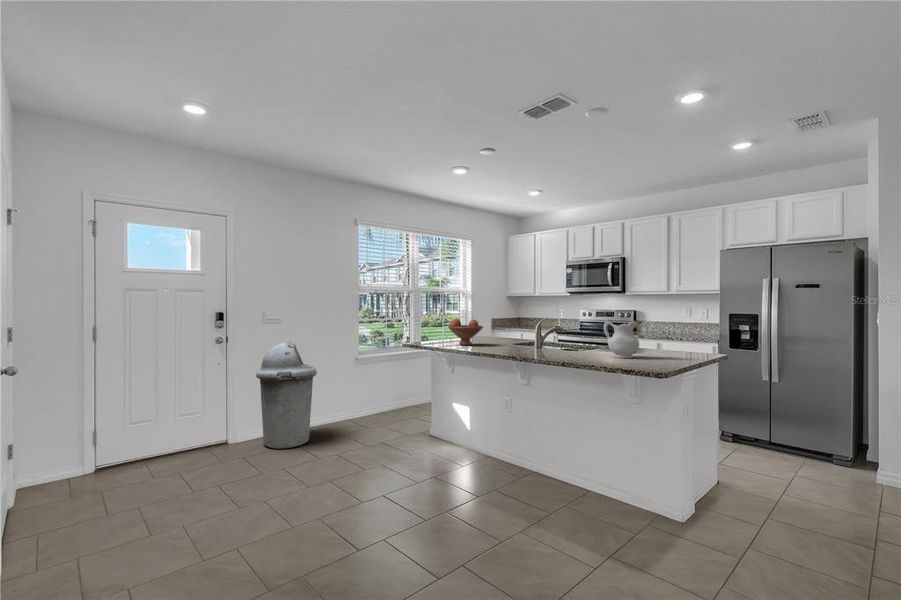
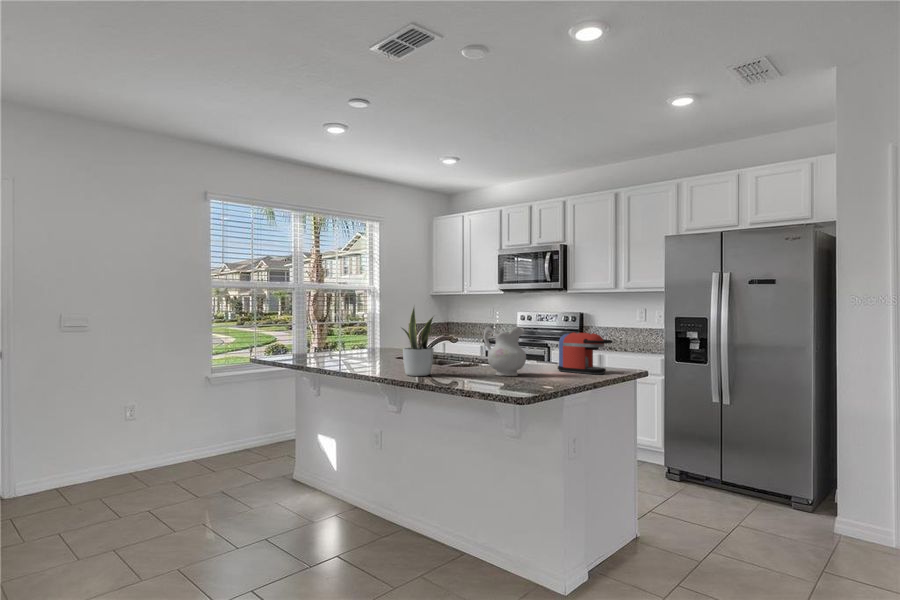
potted plant: none [539,303,576,358] -> present [402,308,434,376]
fruit bowl: present [448,319,483,345] -> none [306,324,354,359]
coffee maker: none [656,325,704,357] -> present [558,333,612,374]
trash can: present [256,342,317,449] -> none [45,355,136,501]

